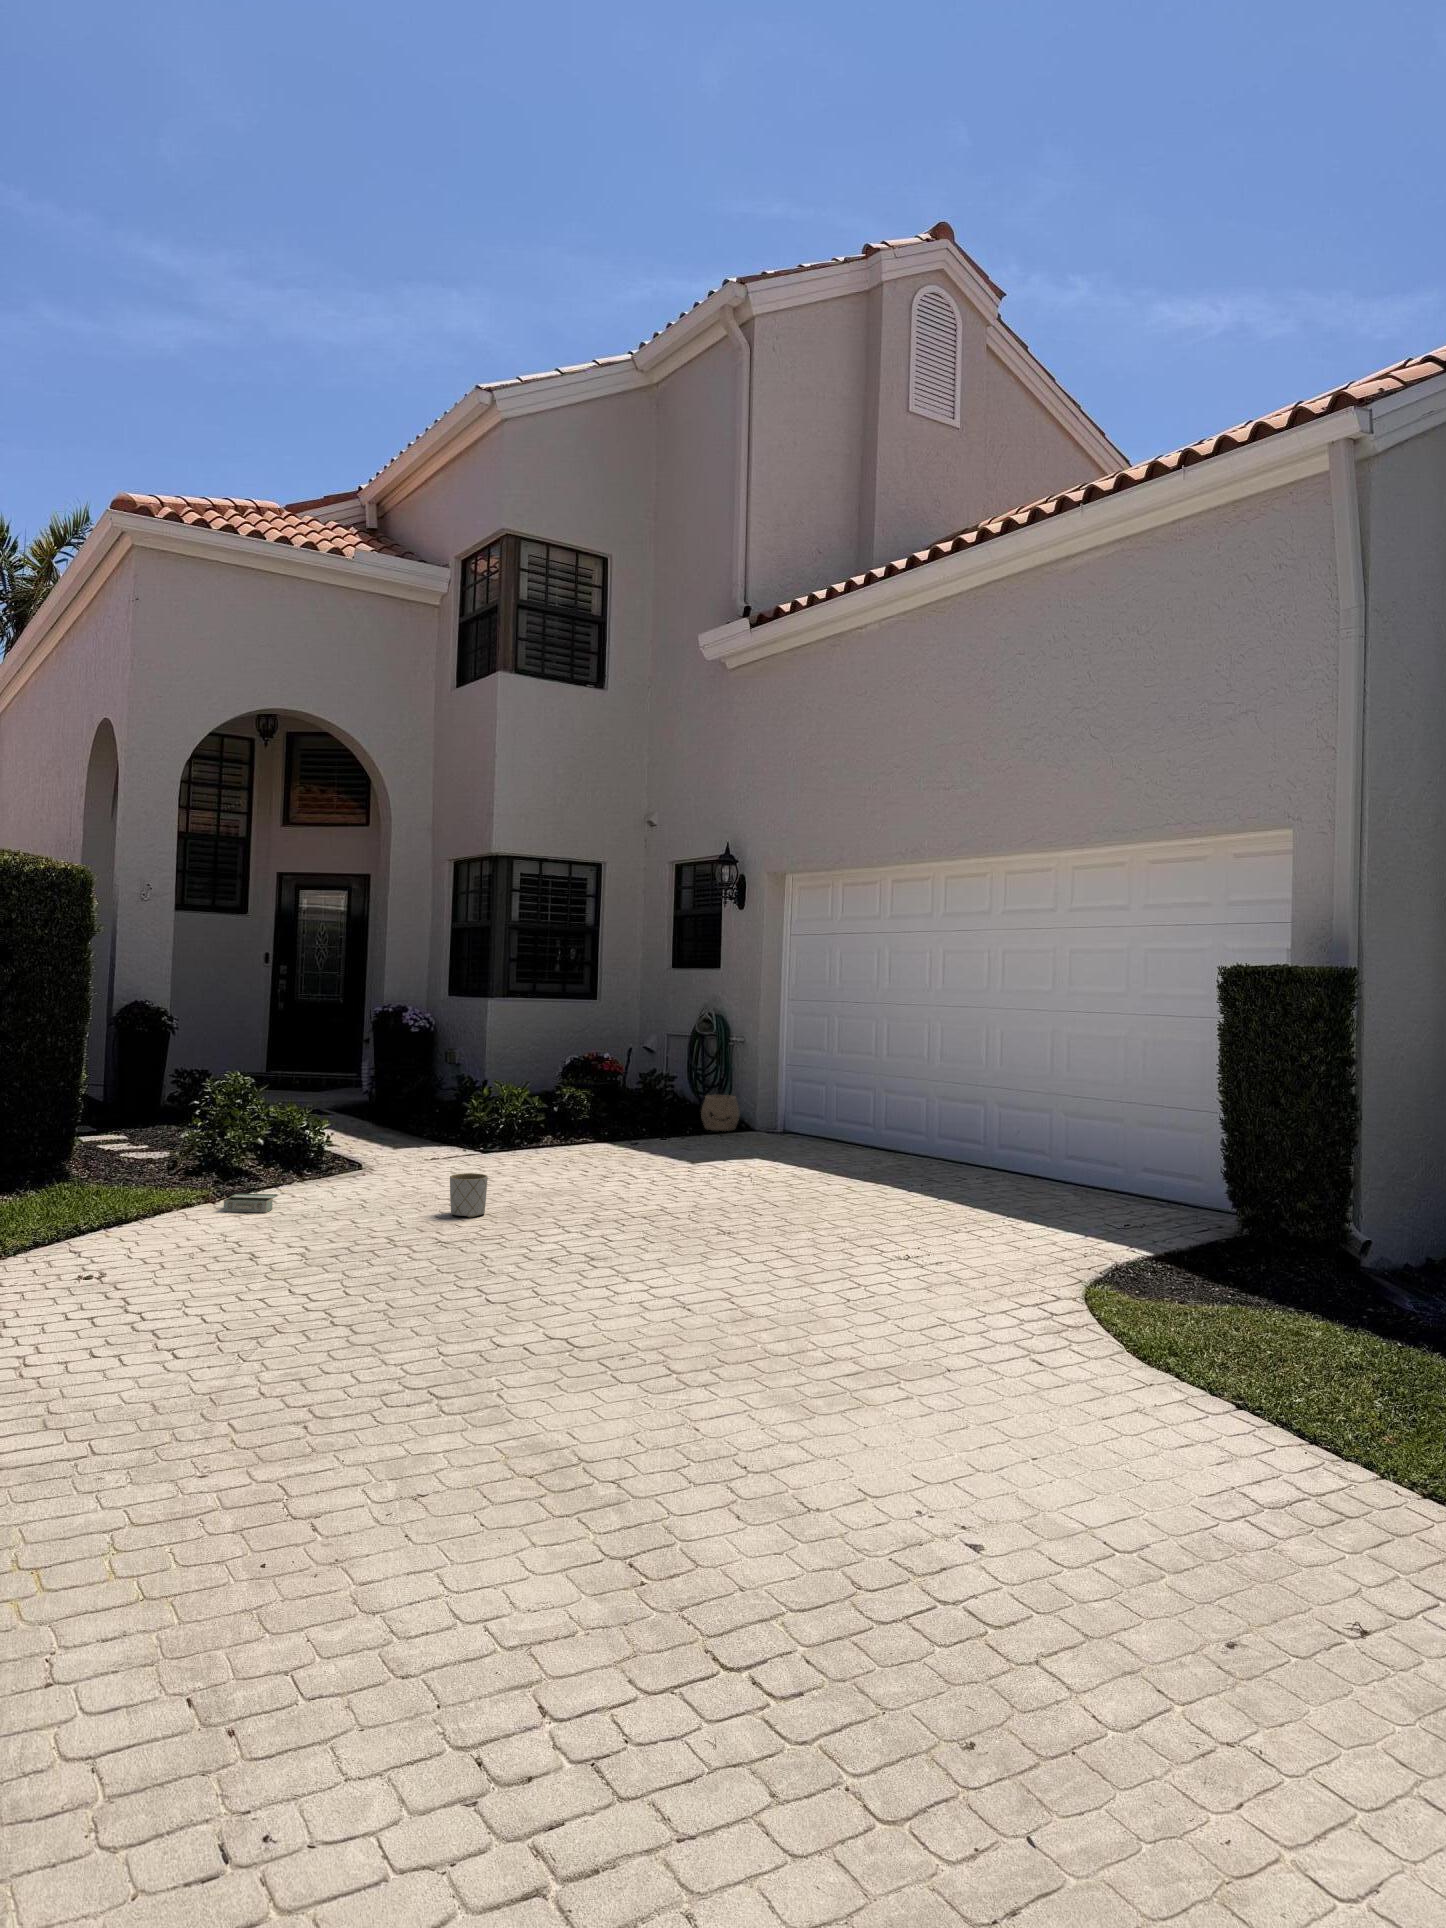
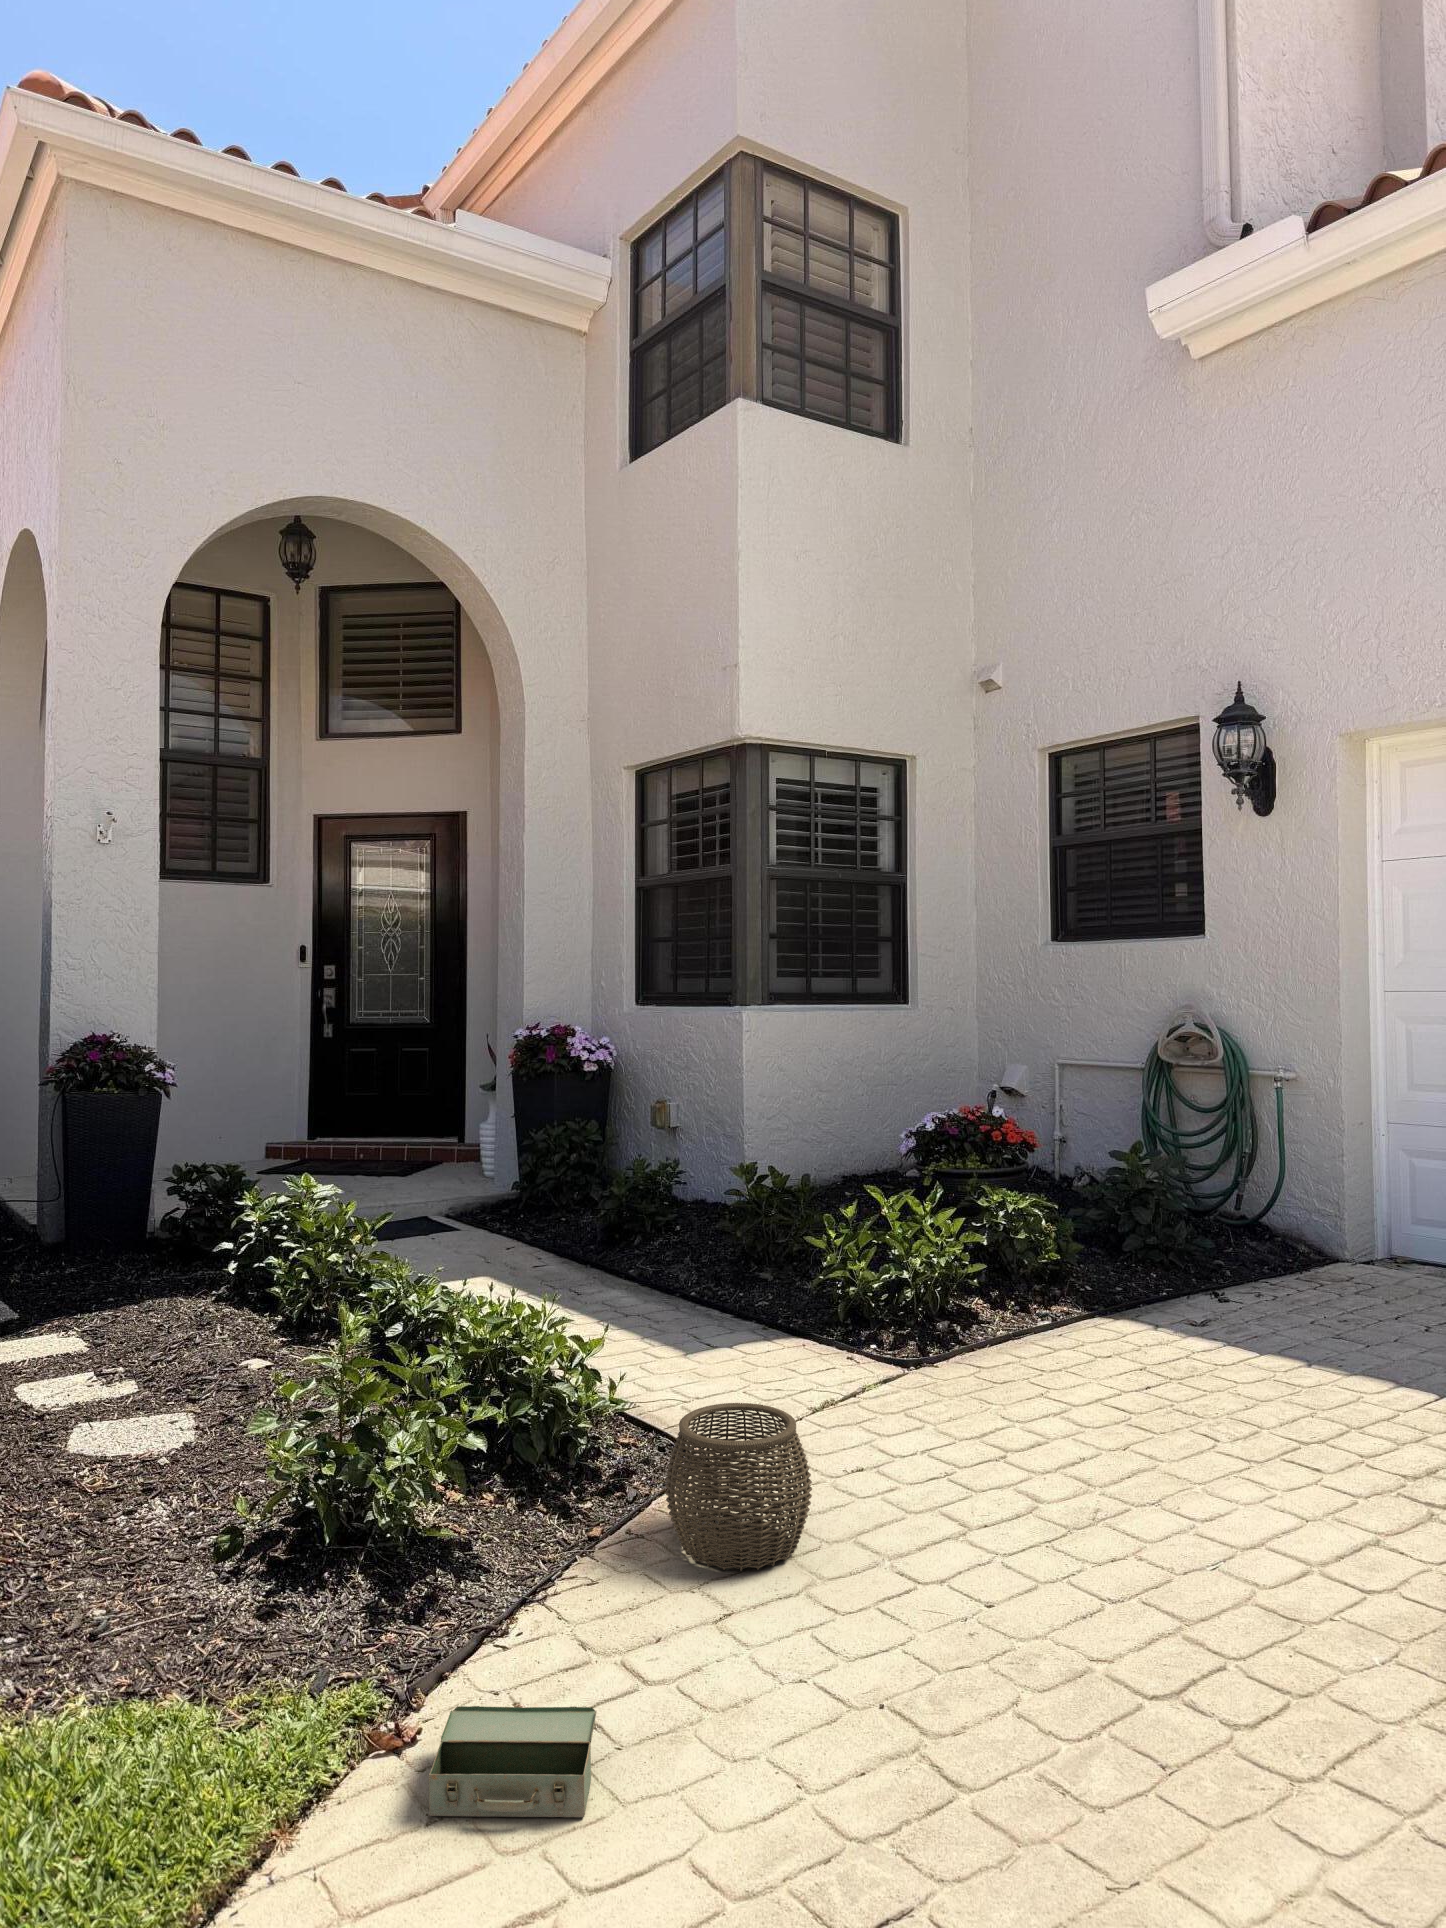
woven basket: present [701,1095,739,1131] -> present [665,1403,812,1571]
planter: present [450,1173,488,1218] -> none [1215,1613,1359,1817]

